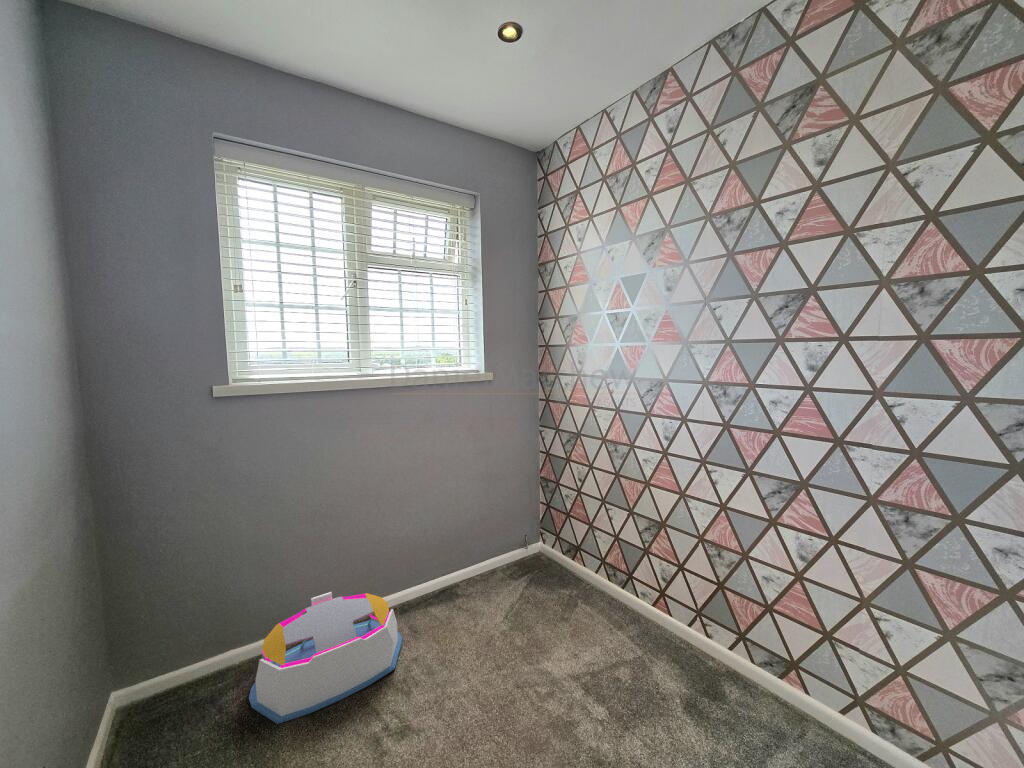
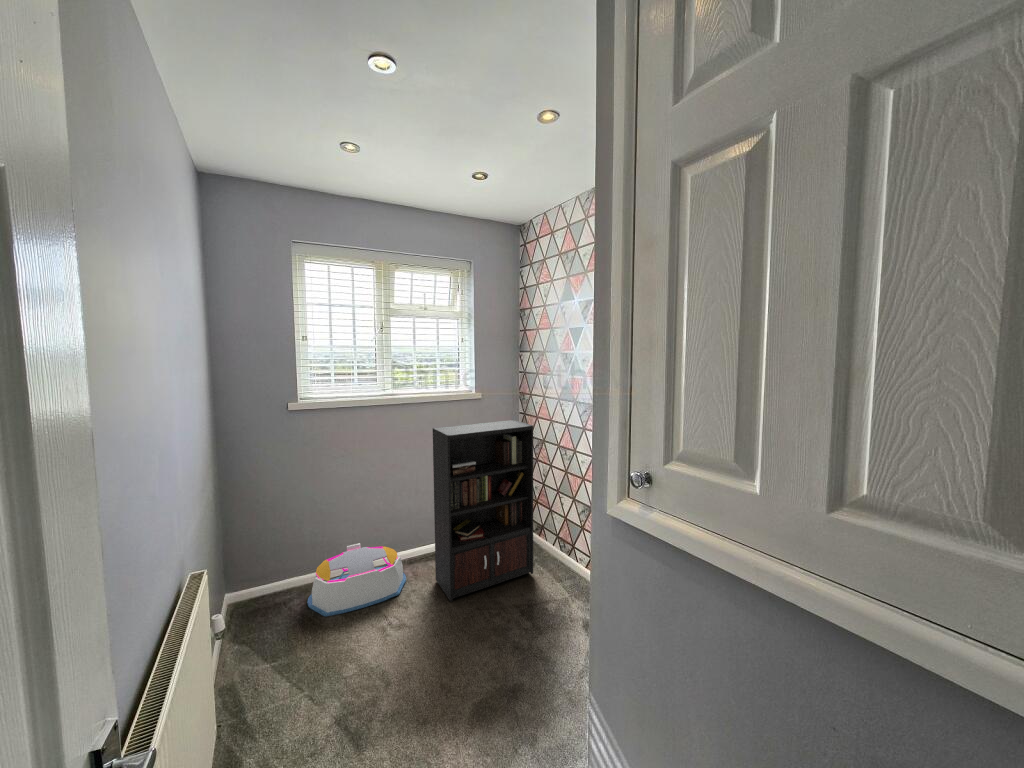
bookcase: none [438,406,581,677] -> present [433,420,533,601]

